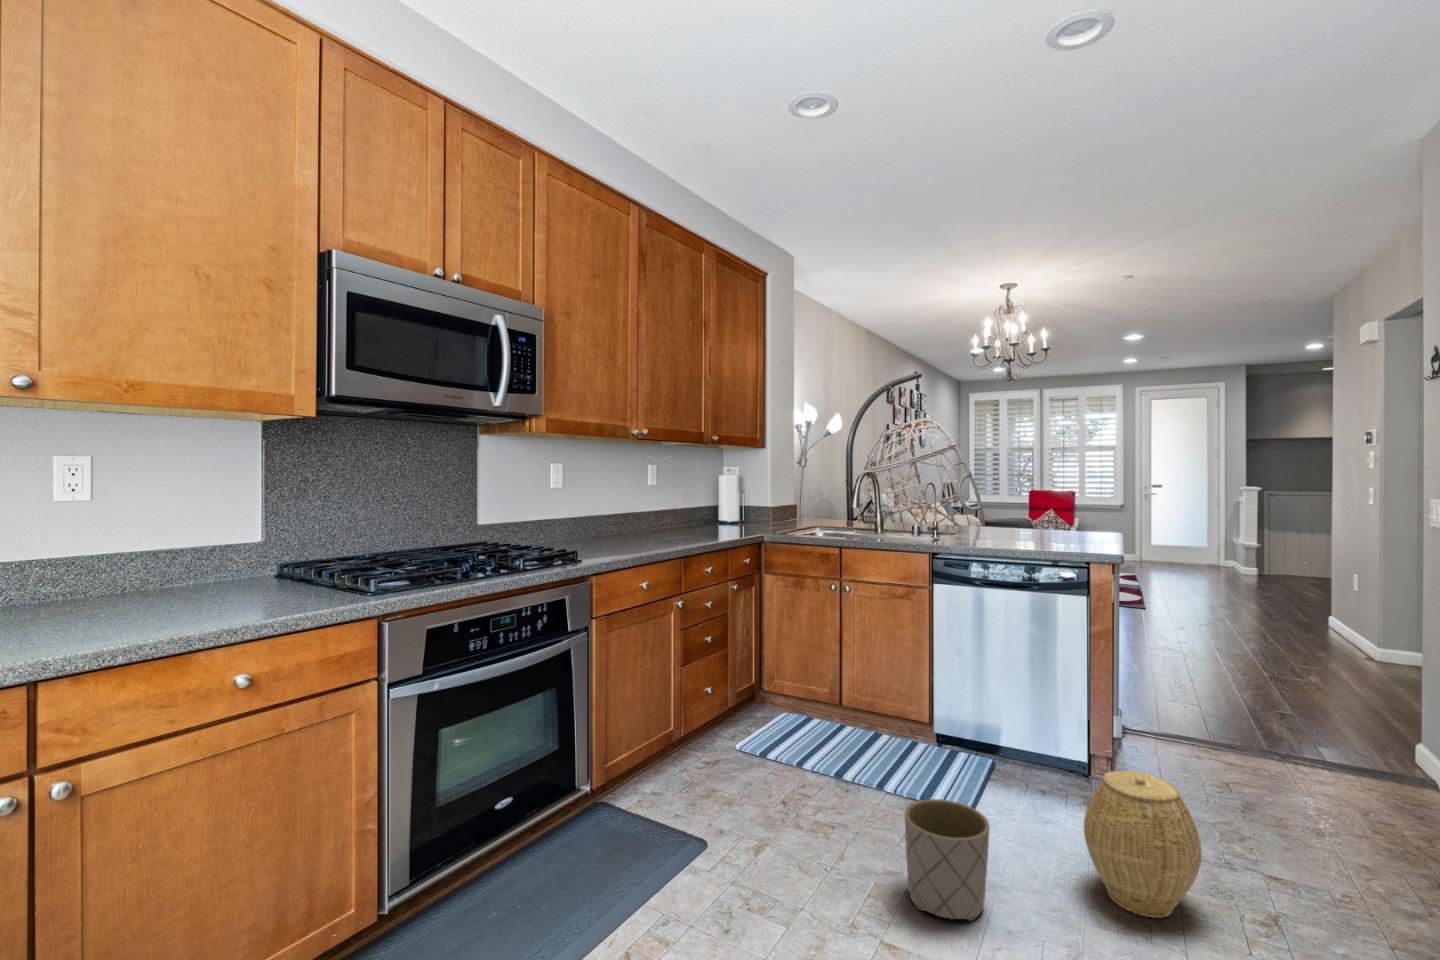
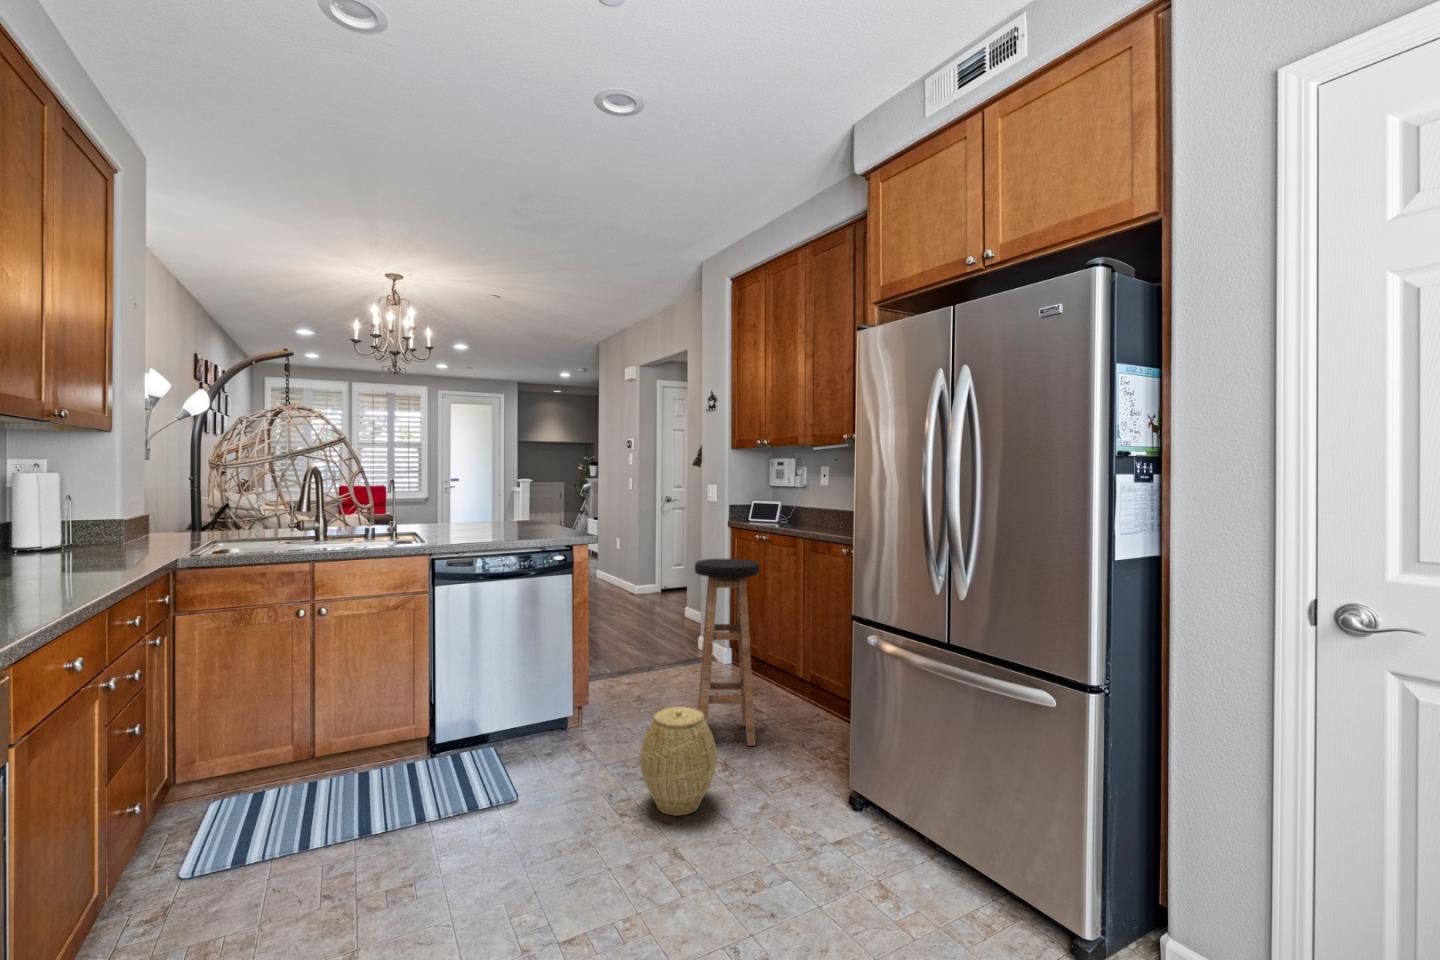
bar stool: none [1248,597,1386,901] -> present [695,559,759,746]
planter: present [905,799,990,921] -> none [536,789,615,907]

